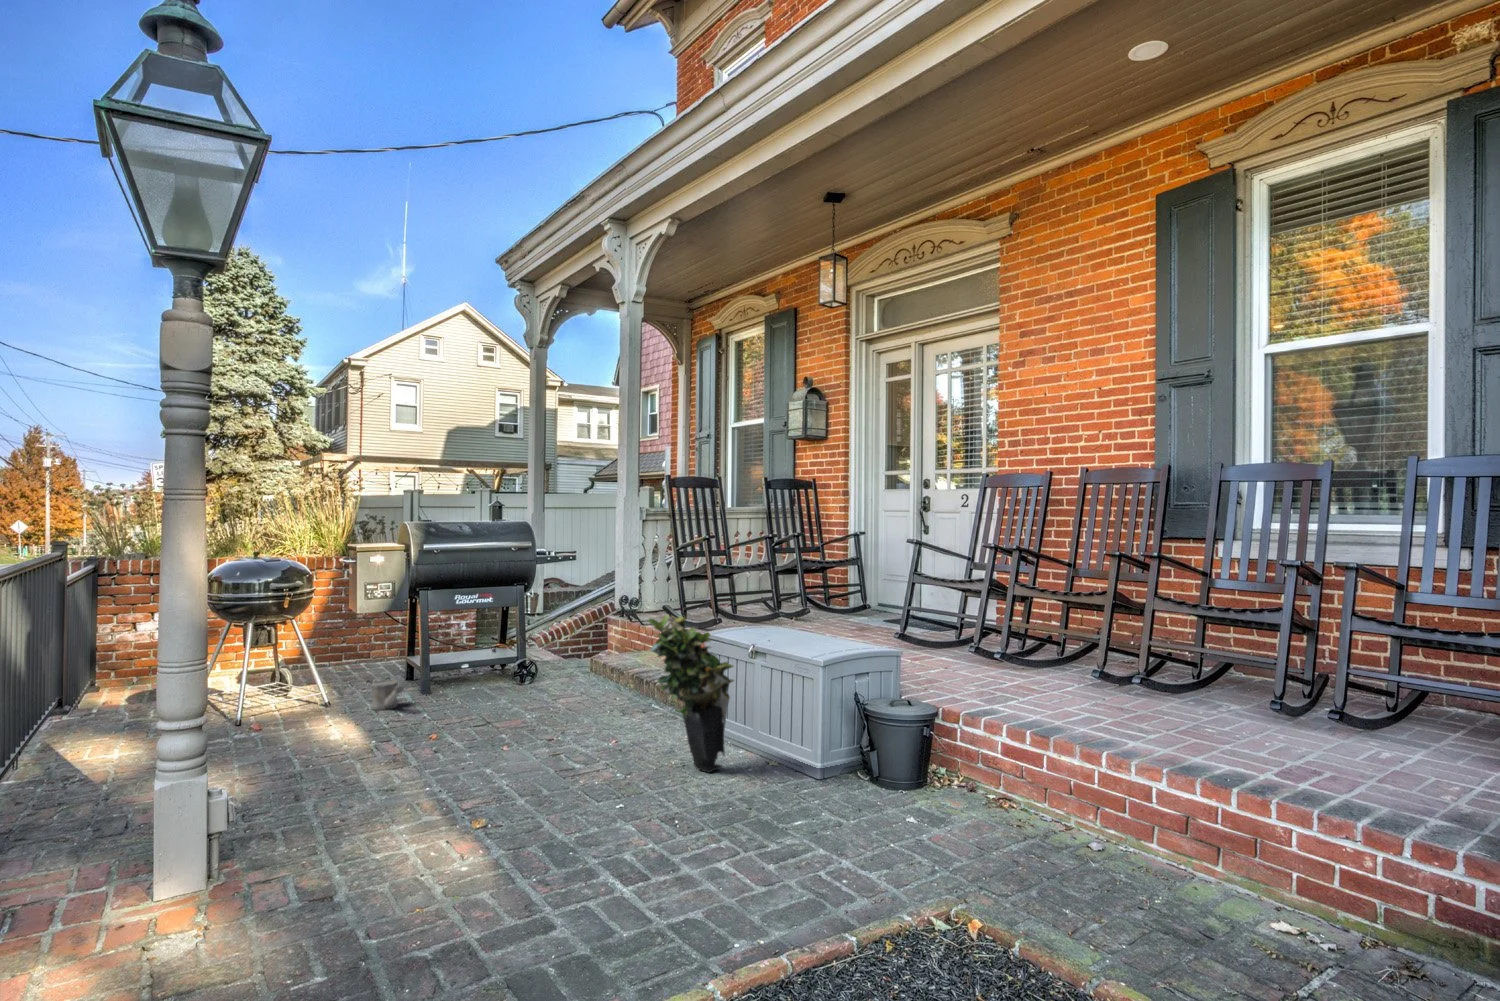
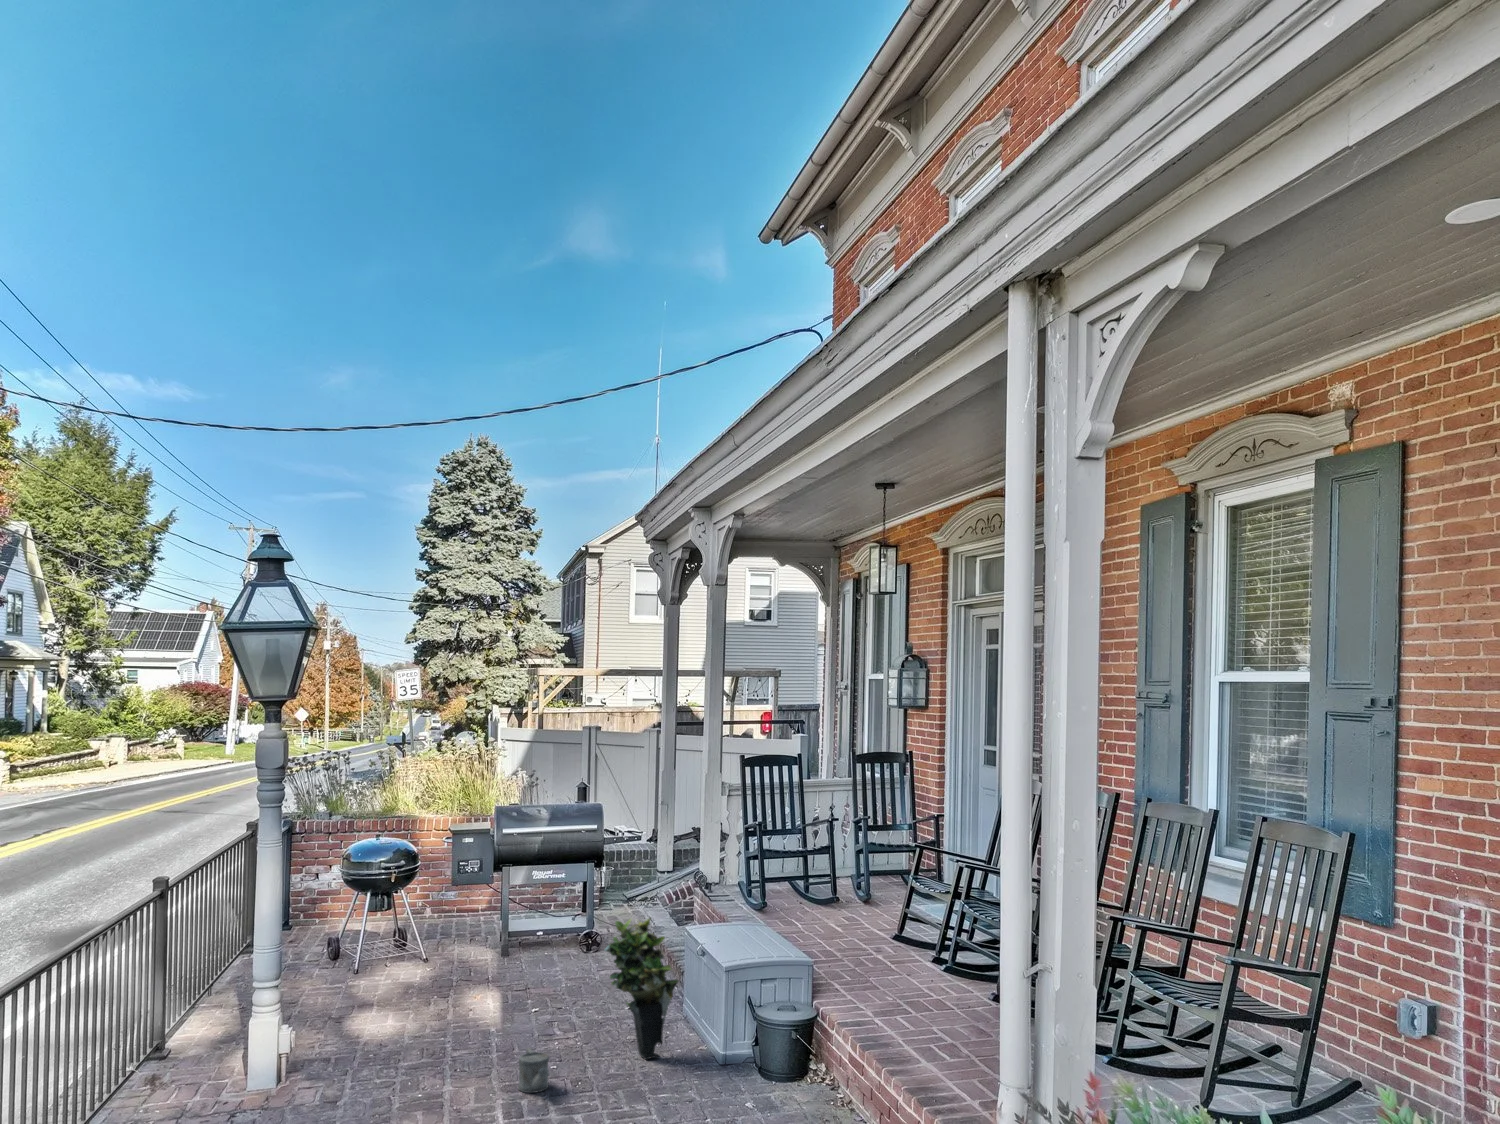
watering can: present [371,679,404,710] -> present [518,1048,549,1093]

